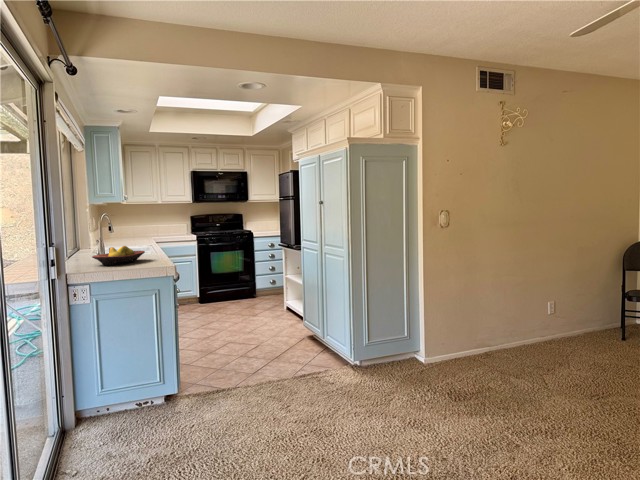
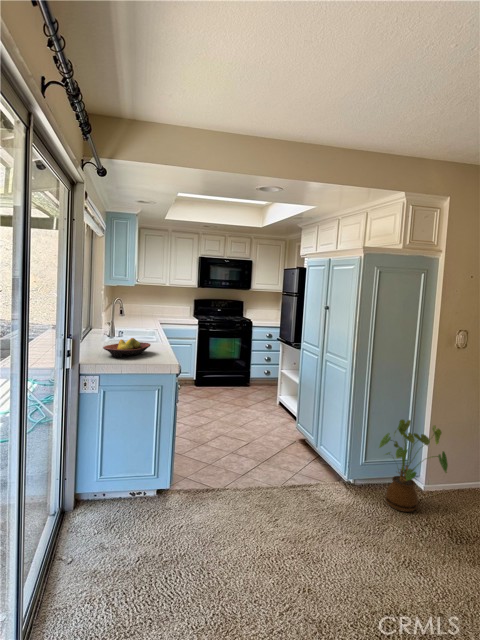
house plant: none [378,297,439,381] -> present [379,420,448,512]

